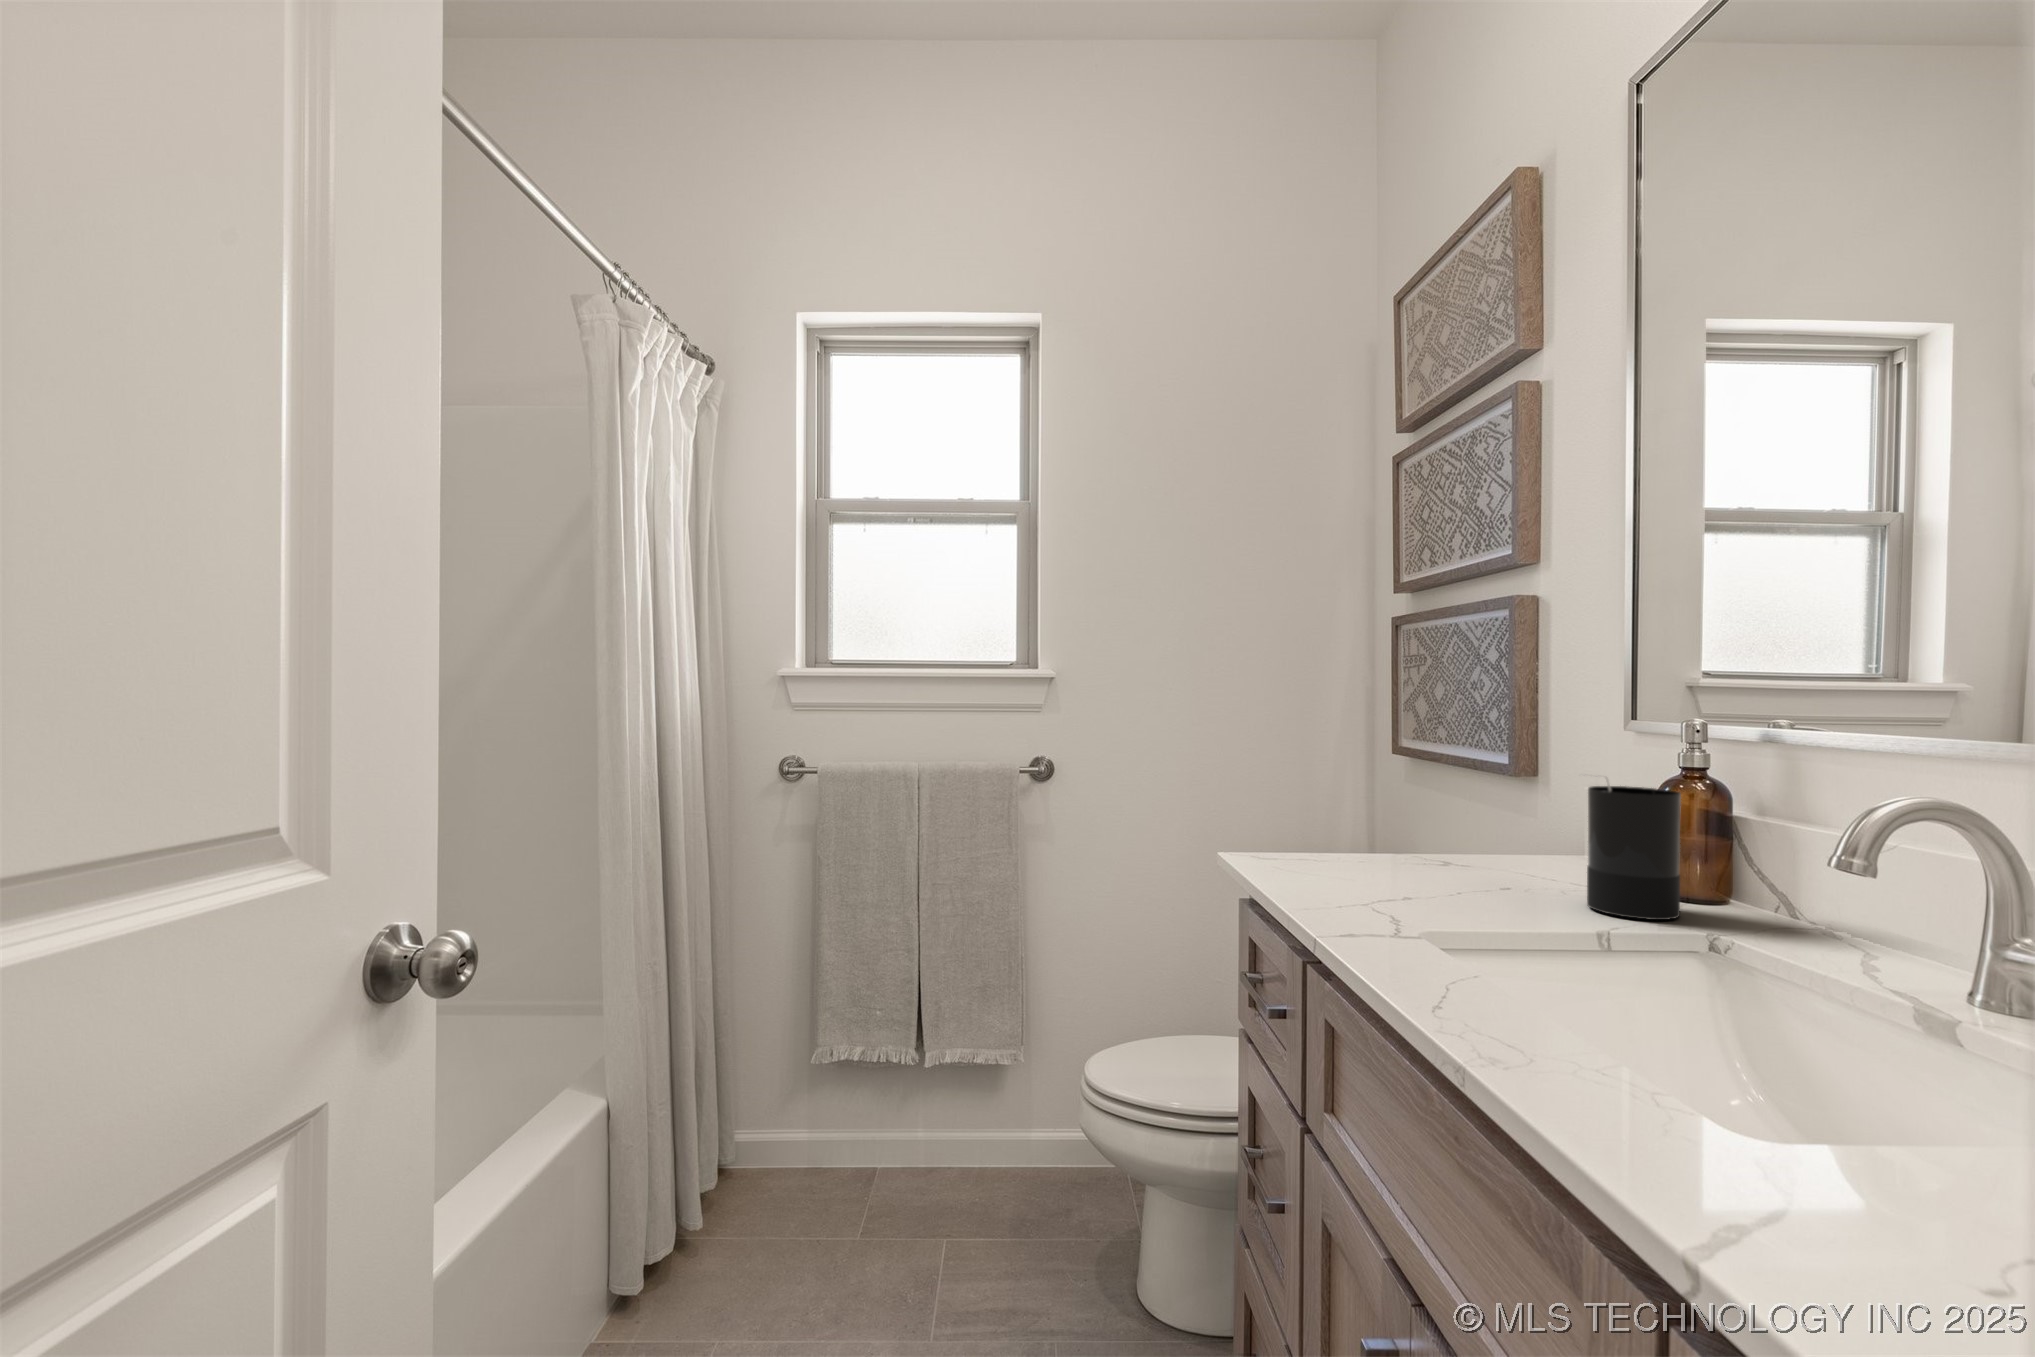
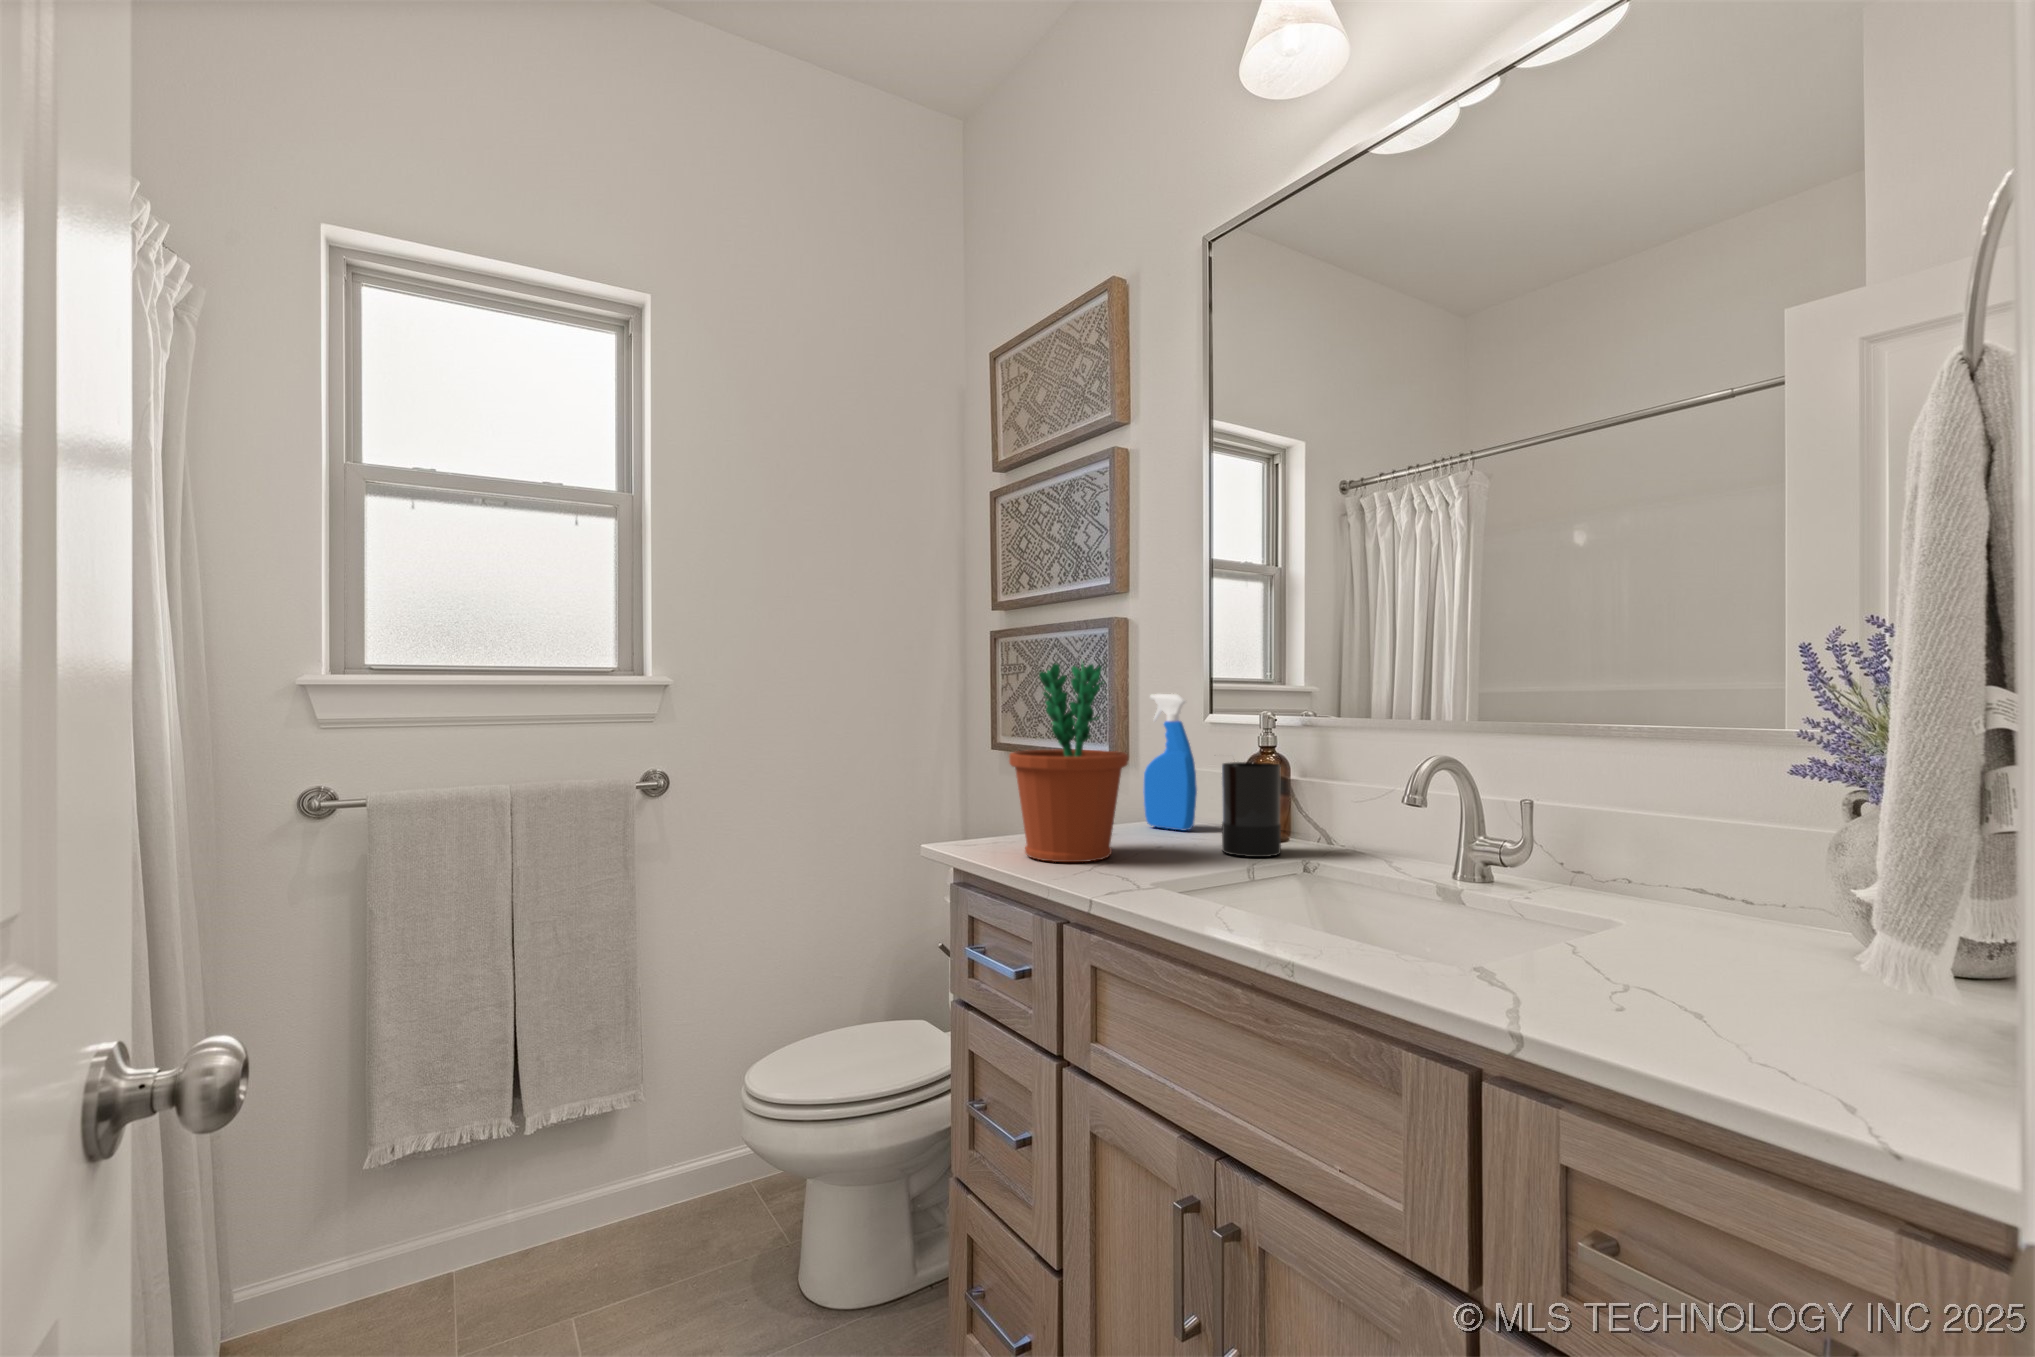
flower pot: none [1295,649,1446,894] -> present [1009,664,1128,862]
spray bottle: none [1525,692,1595,871] -> present [1144,694,1197,830]

